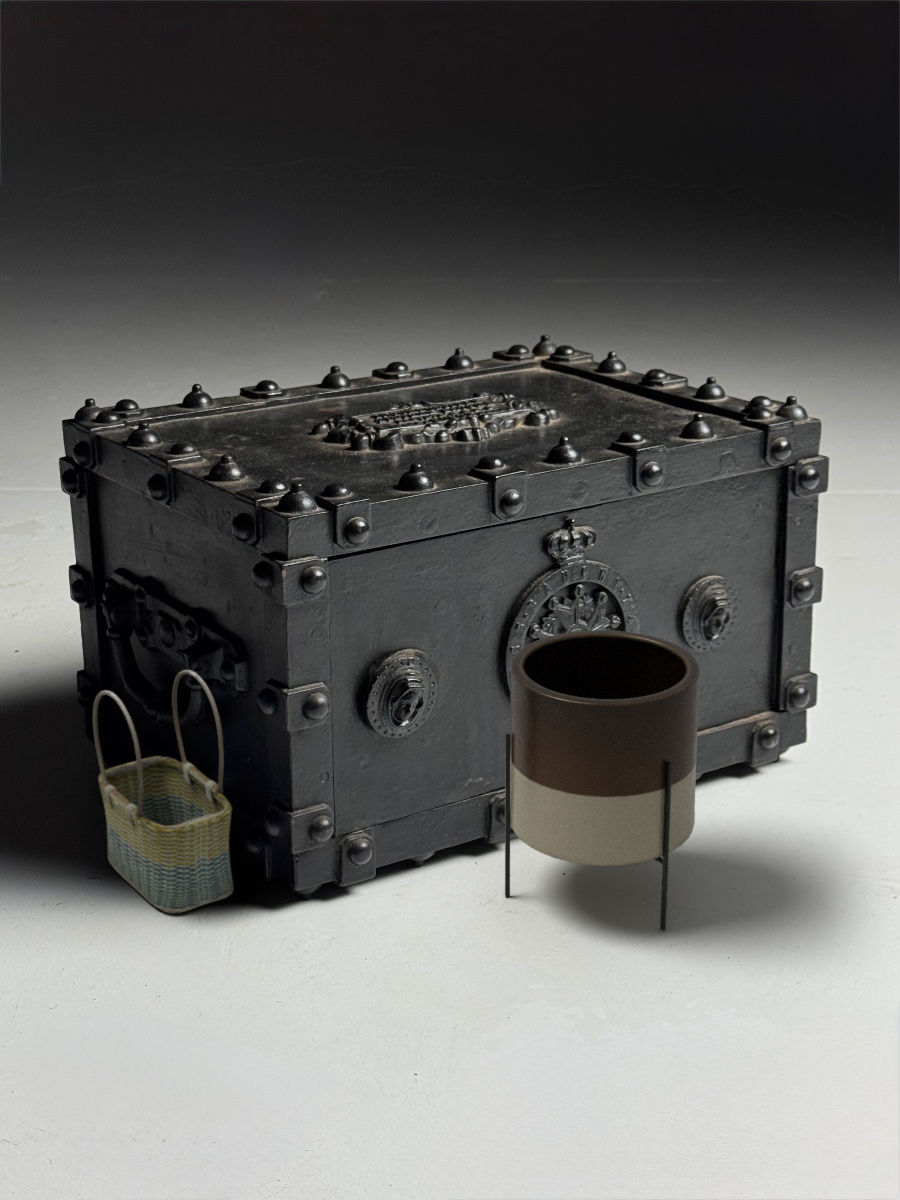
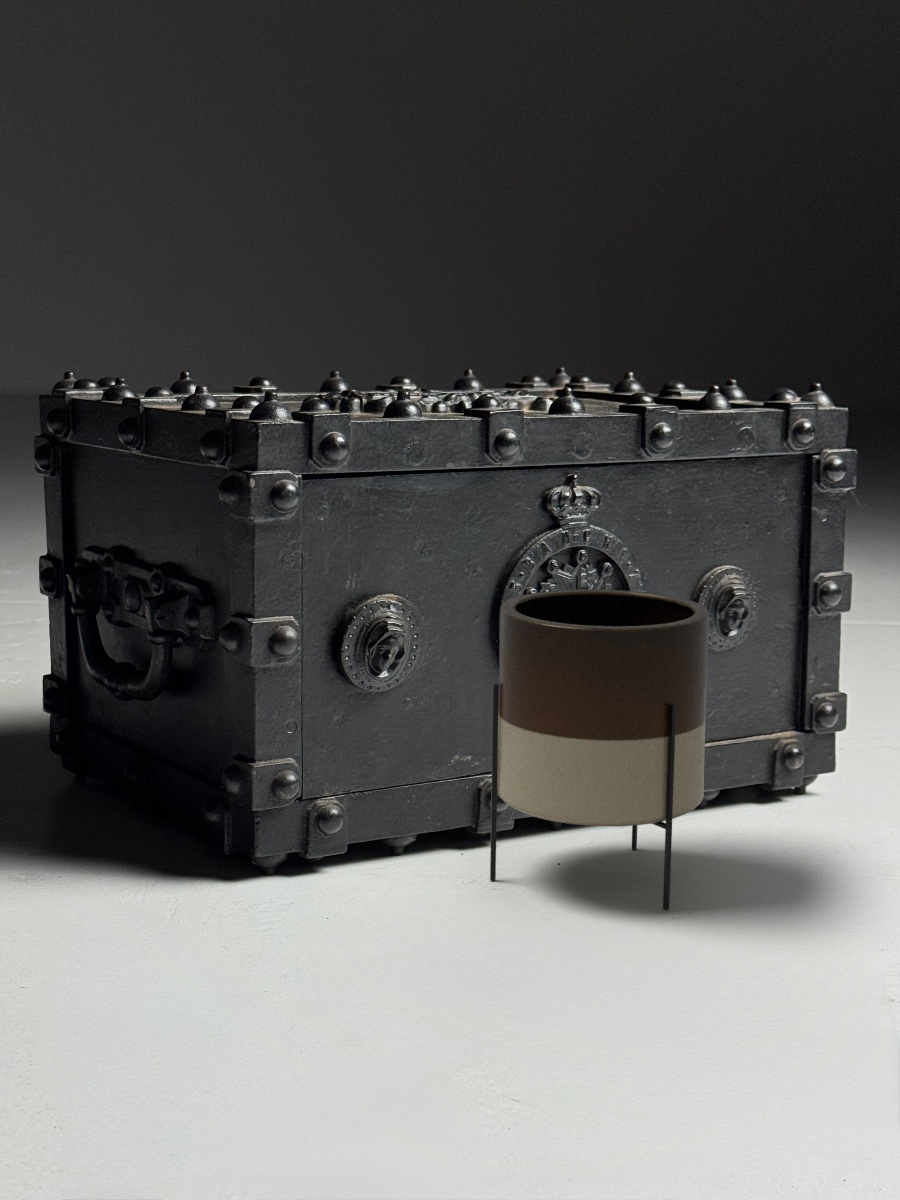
basket: present [93,670,233,913] -> none [44,620,188,880]

